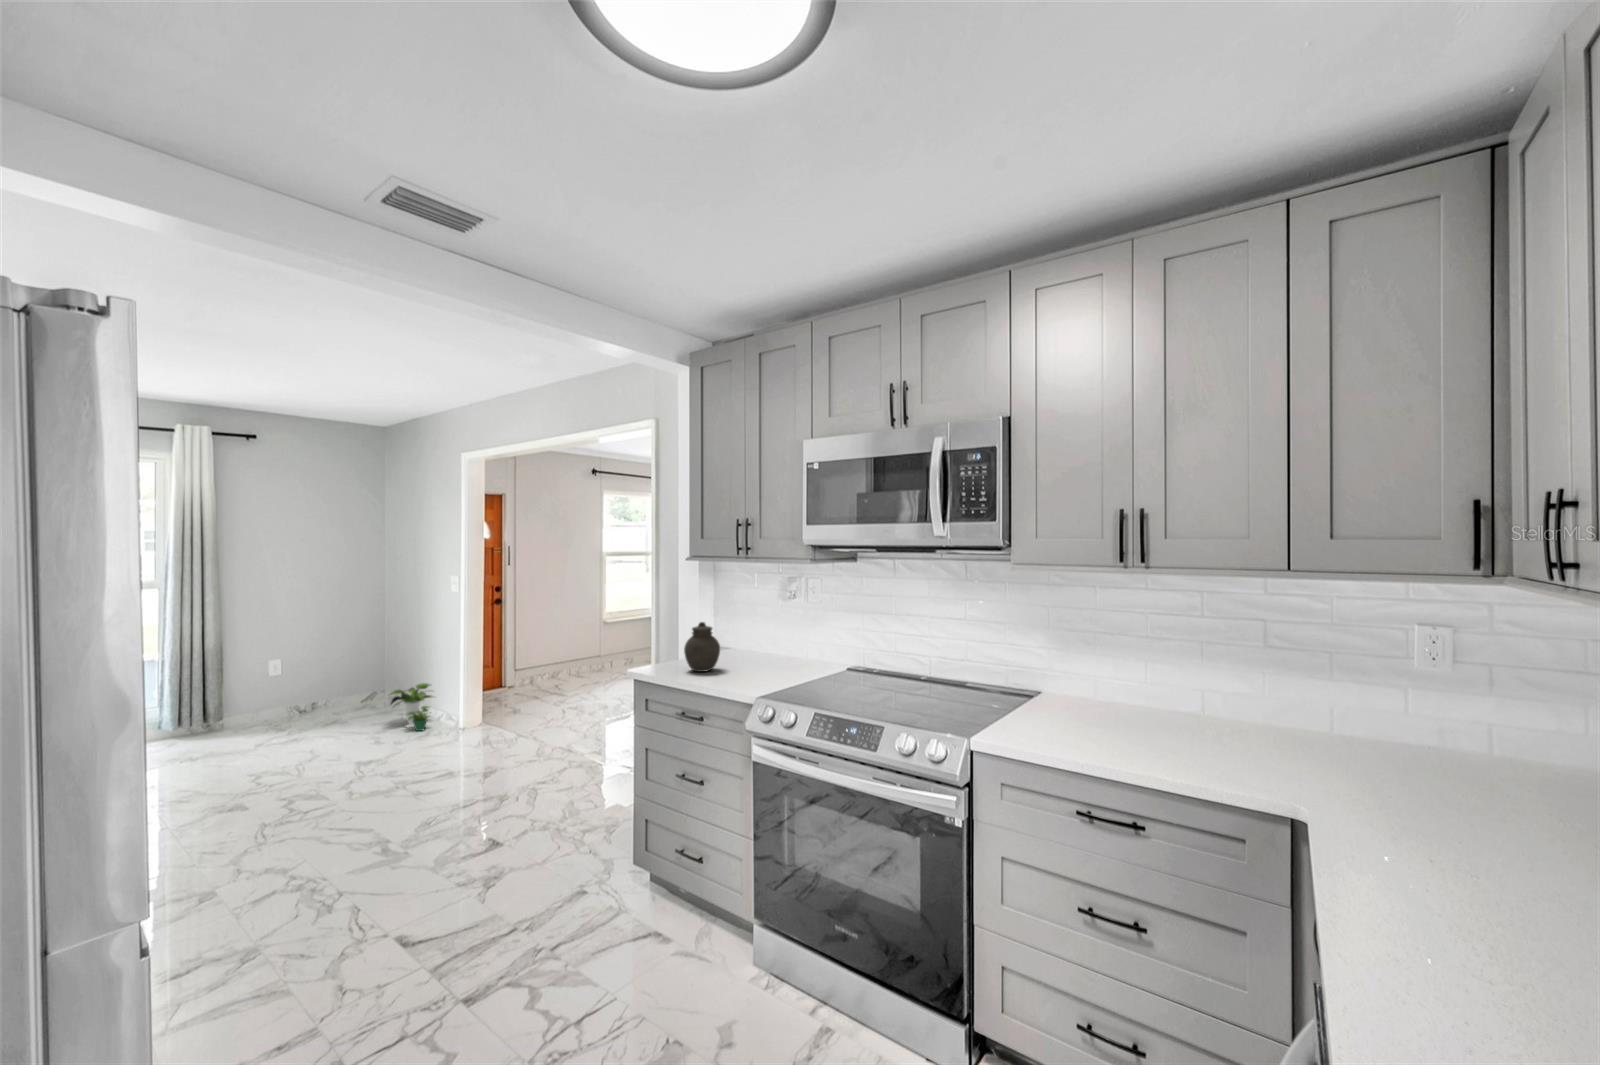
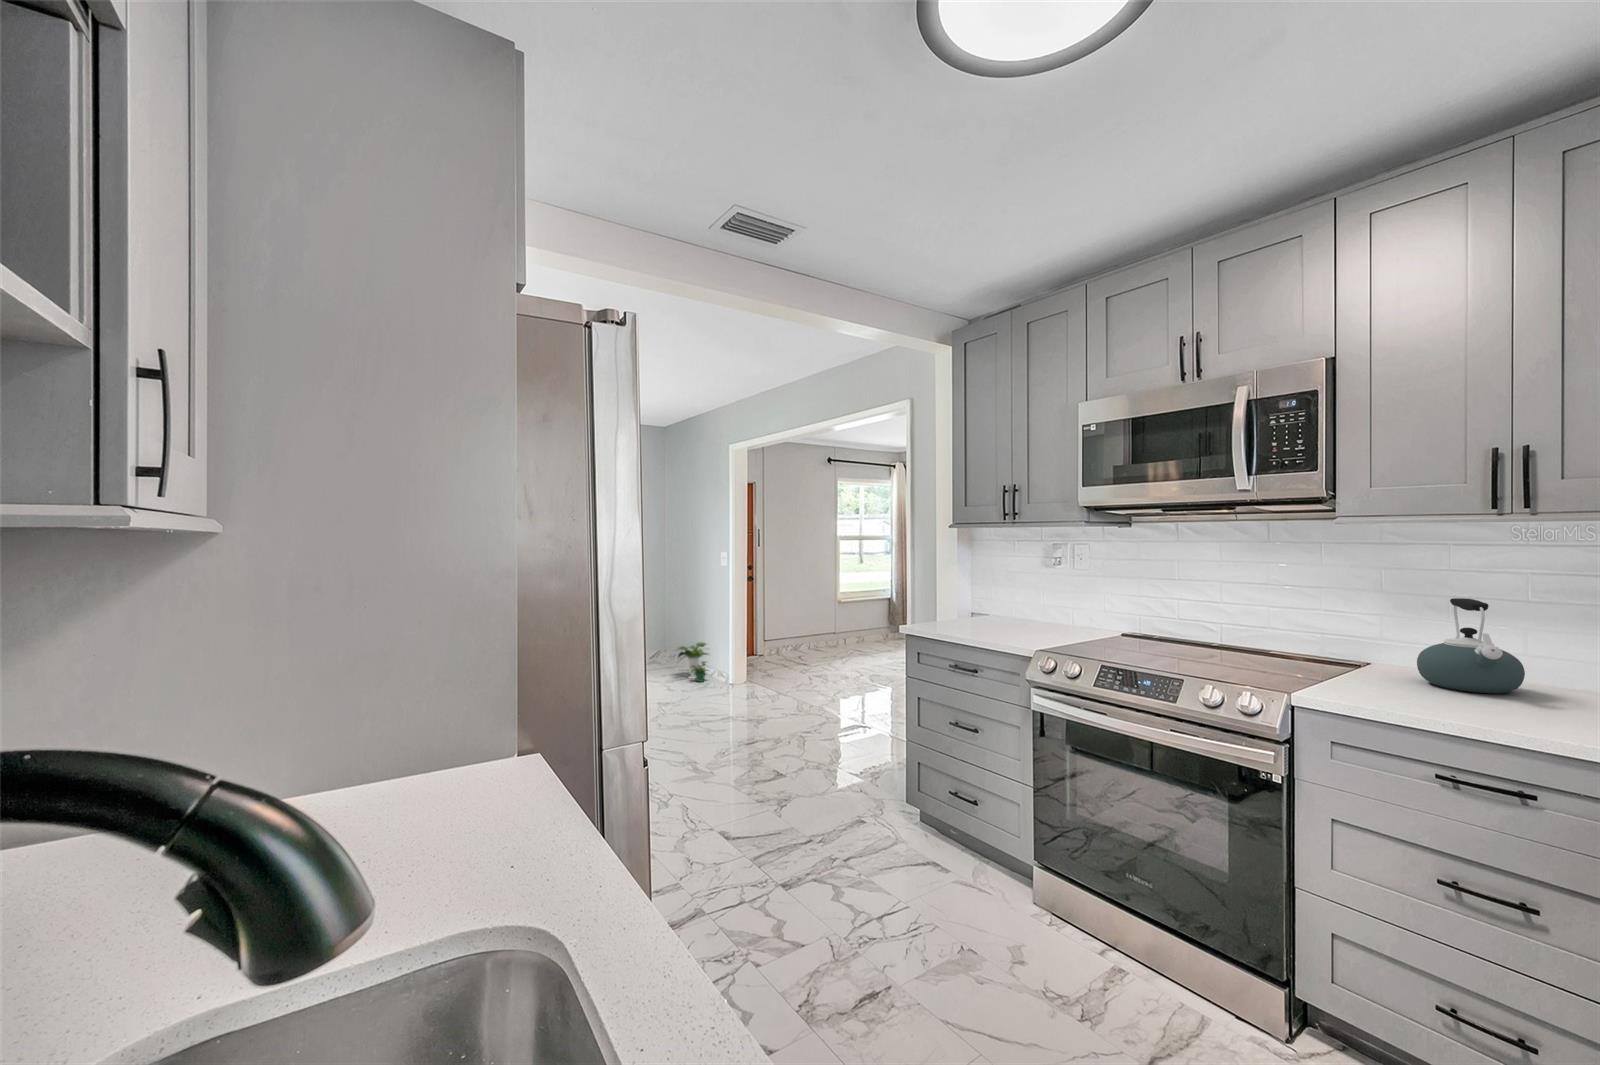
jar: present [684,622,720,672] -> none [955,582,990,629]
kettle: none [1073,637,1147,723] -> present [1417,598,1525,693]

